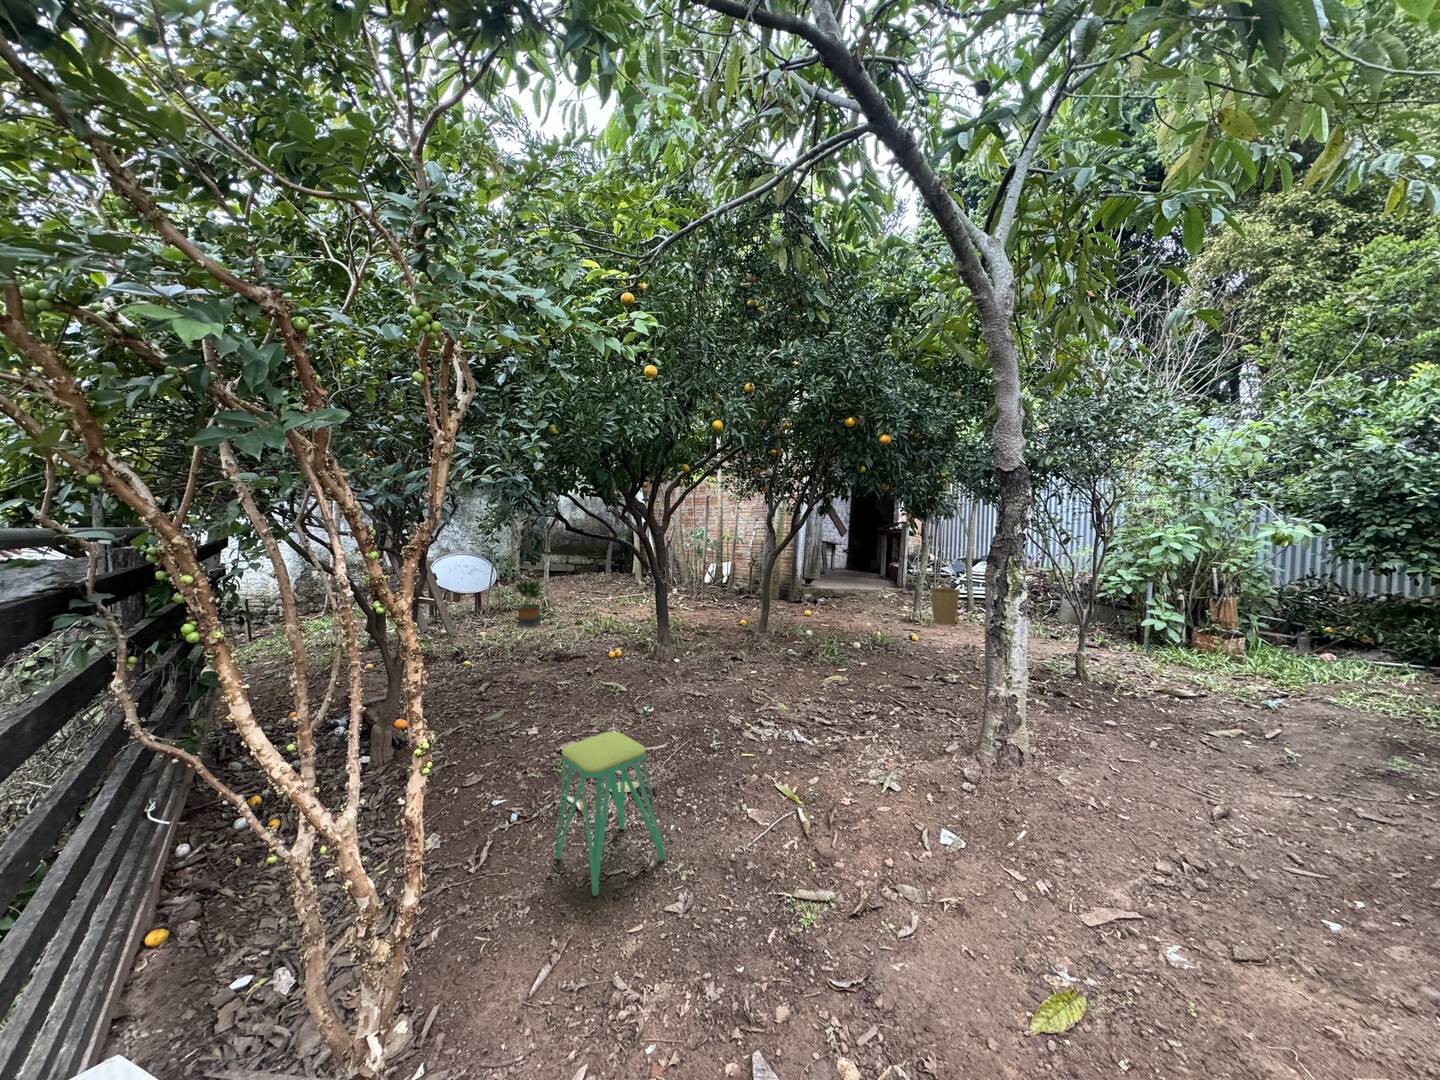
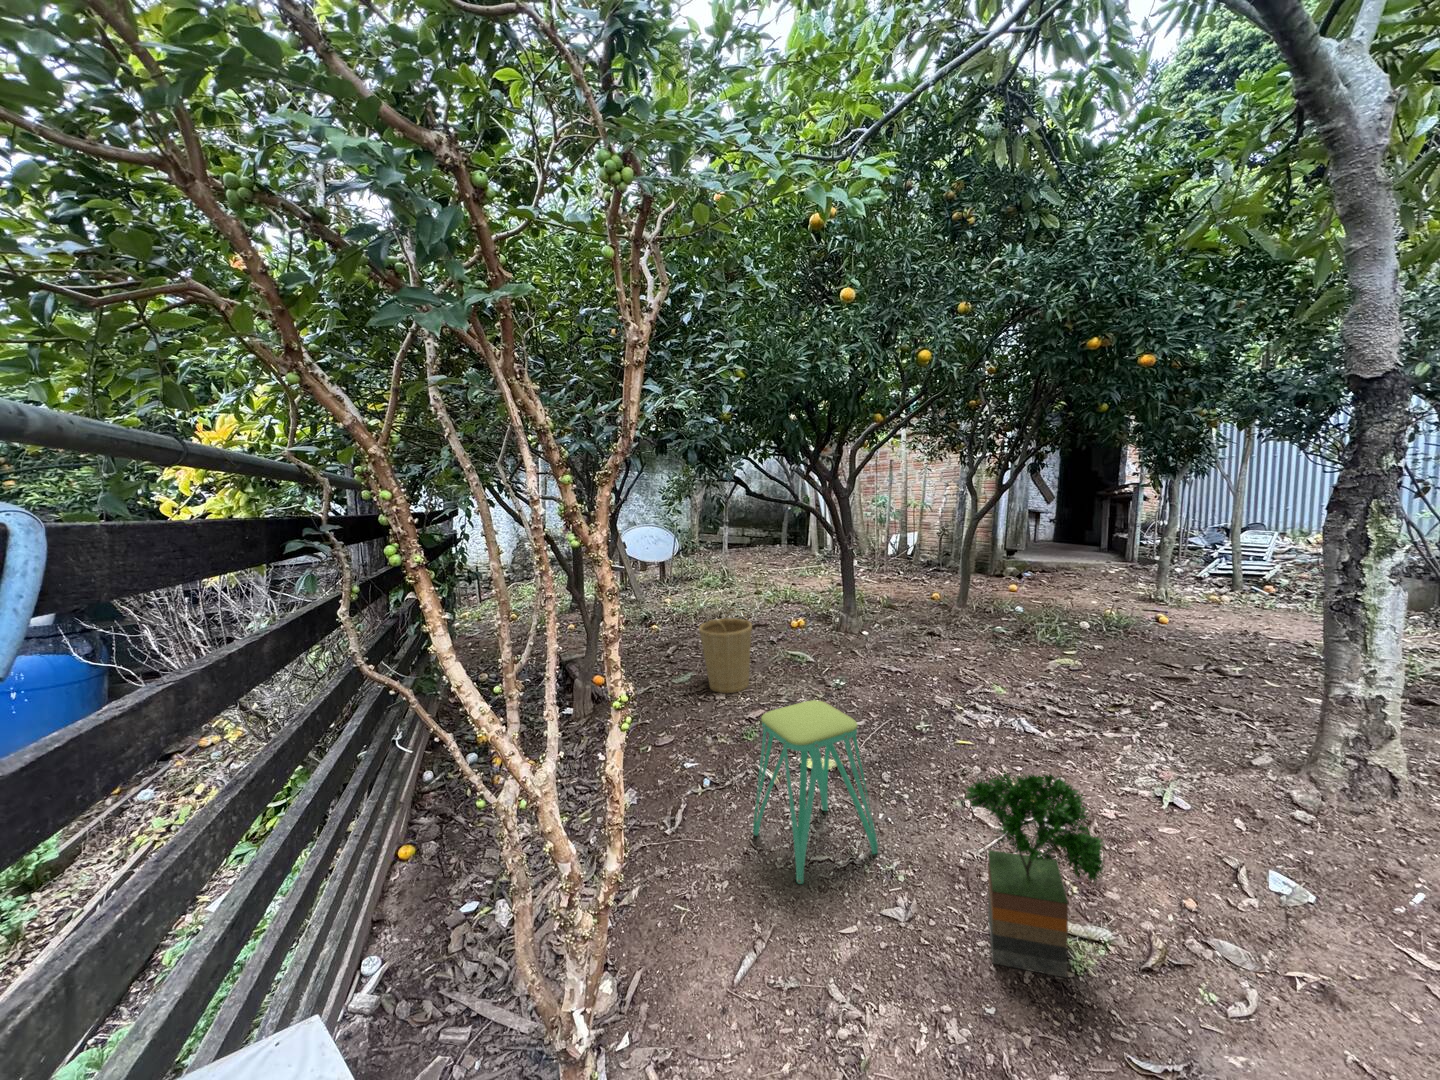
potted tree: present [515,581,544,627] -> present [966,772,1105,978]
basket: present [930,587,960,625] -> present [699,609,752,693]

